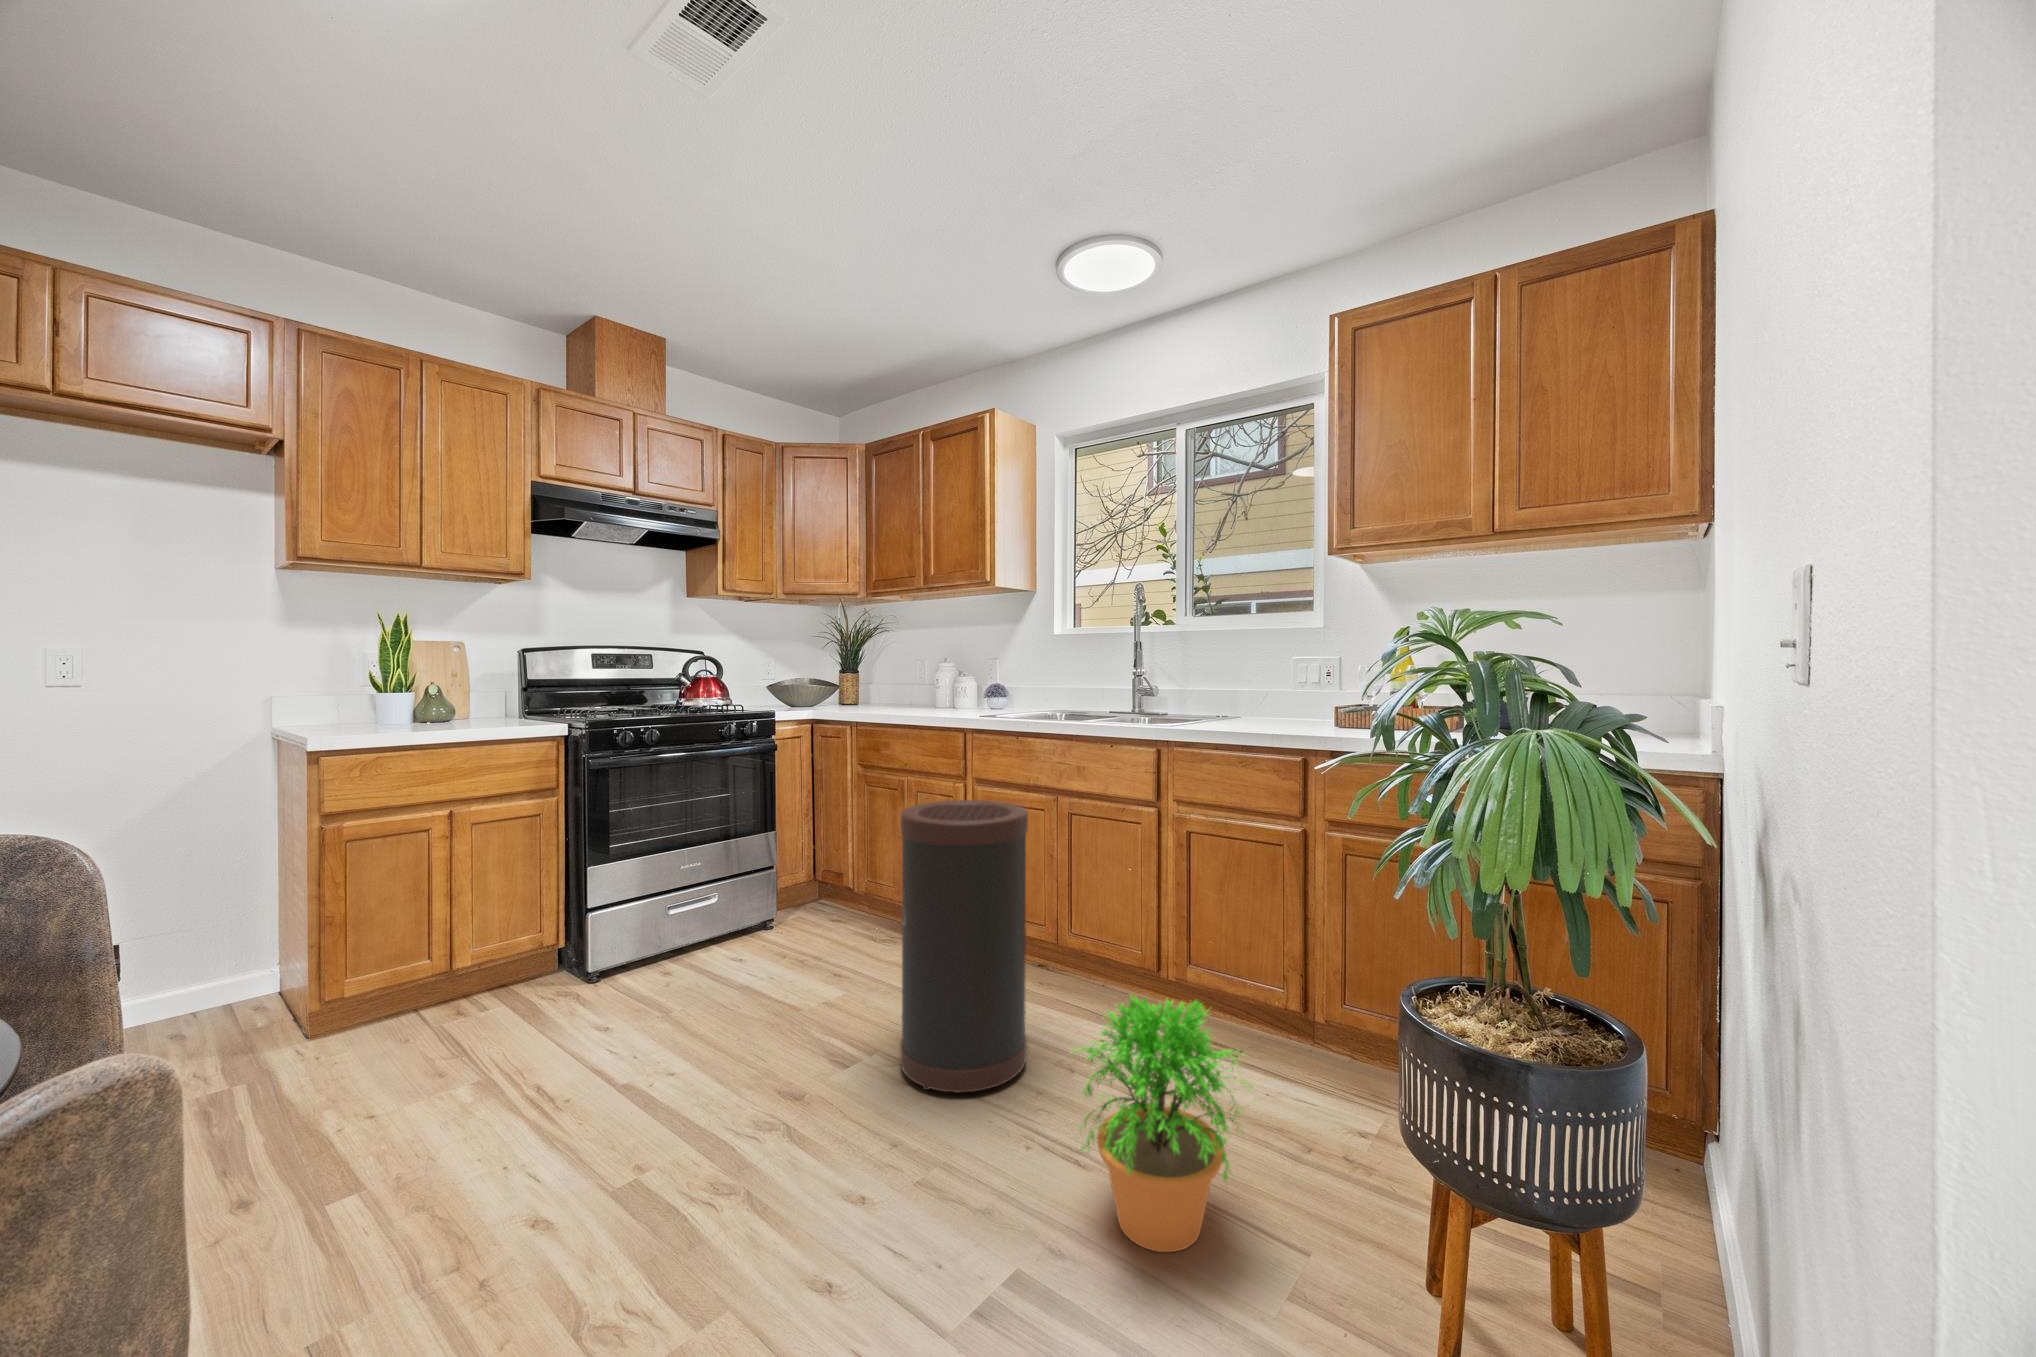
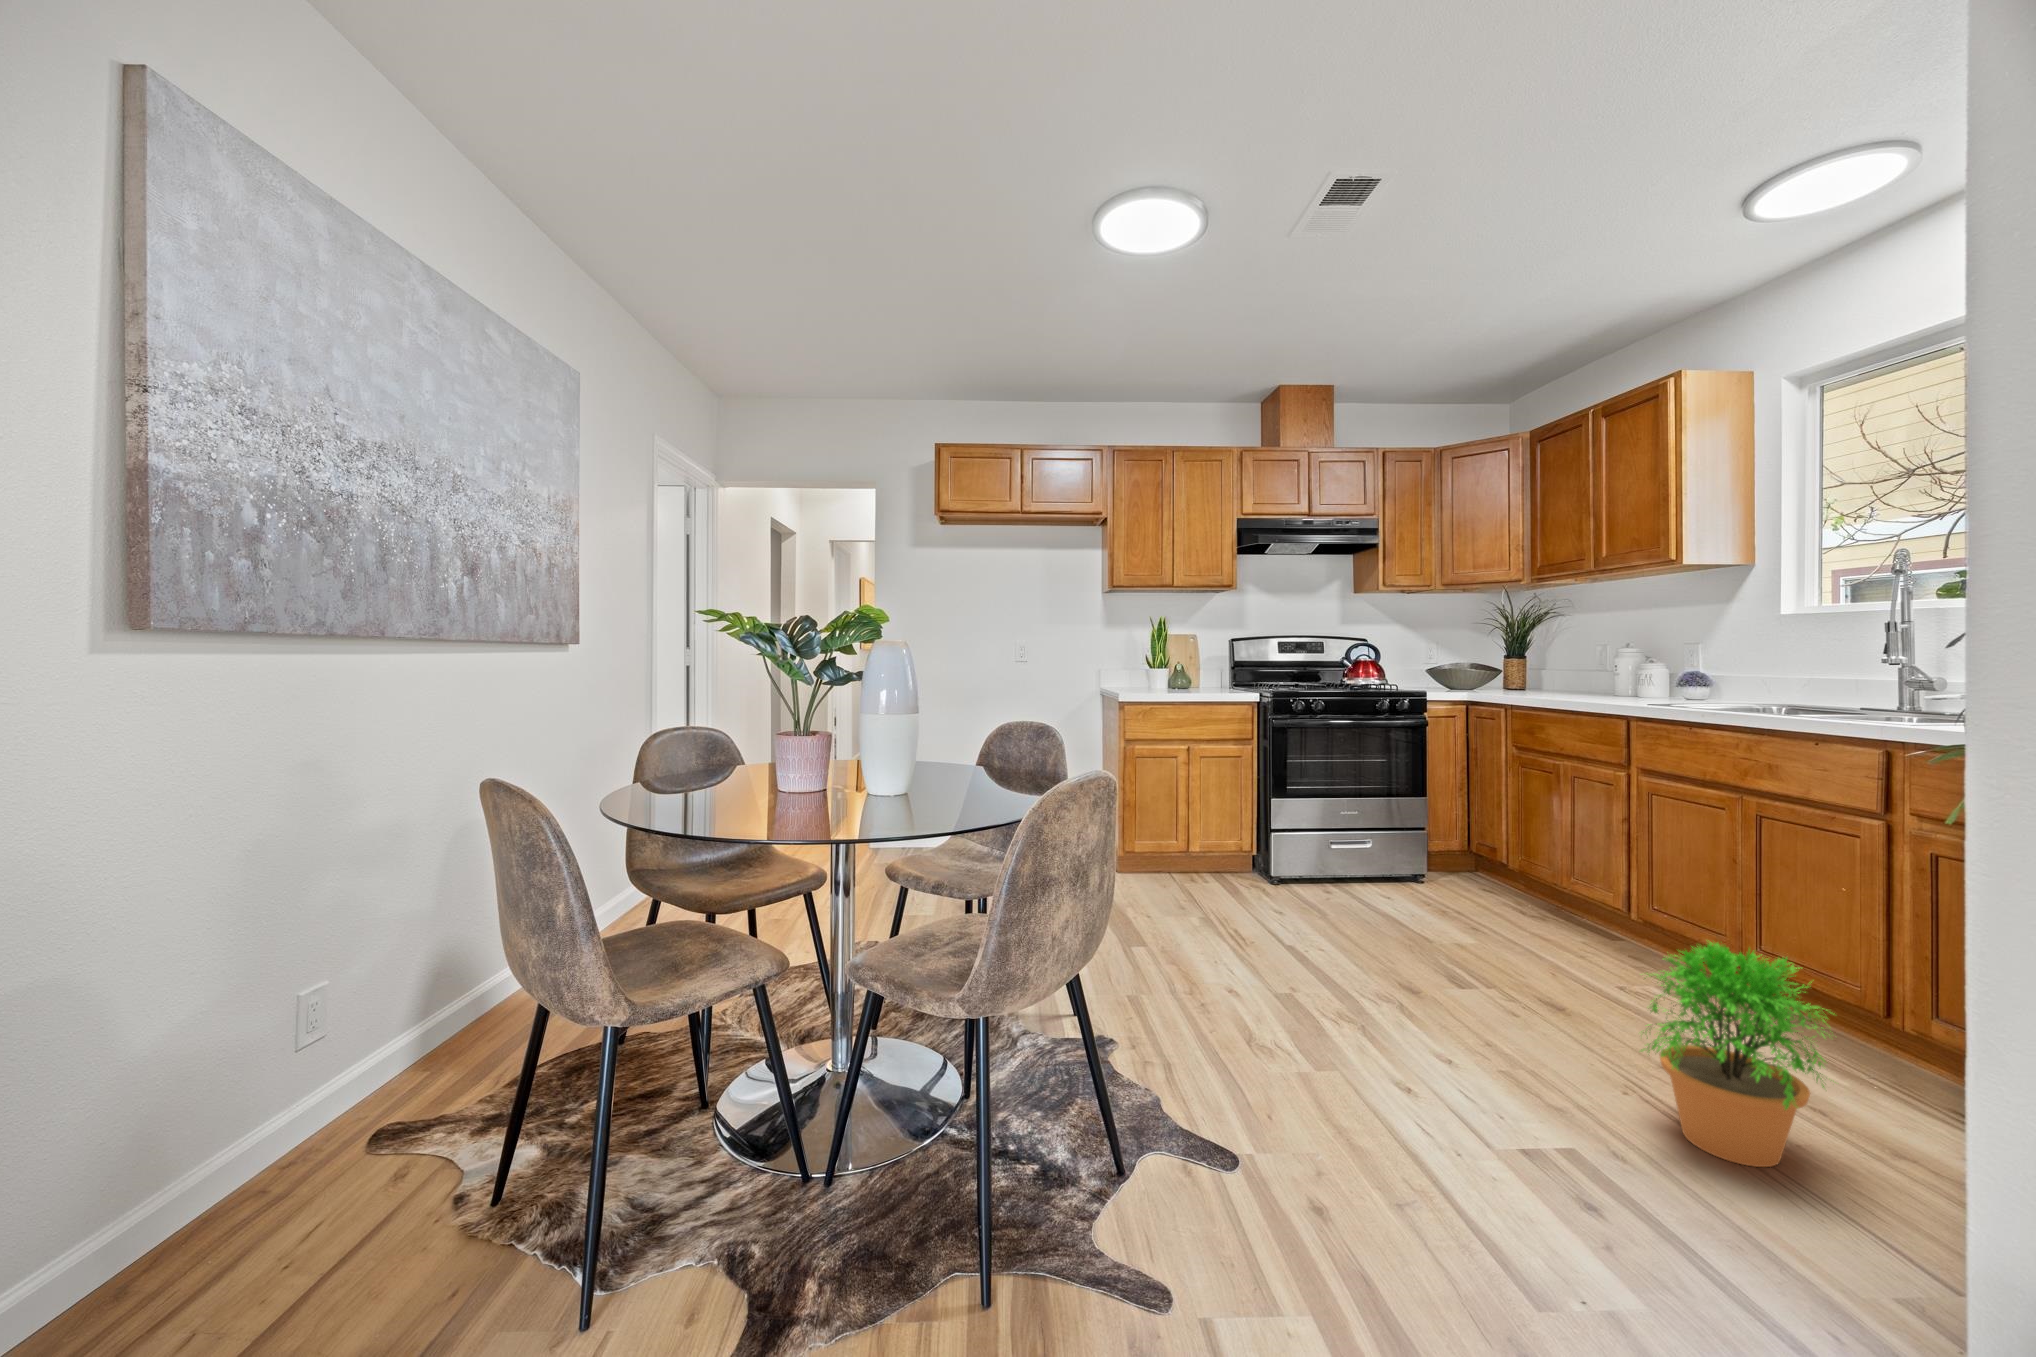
trash can: present [900,800,1028,1092] -> none [1509,770,1651,1025]

